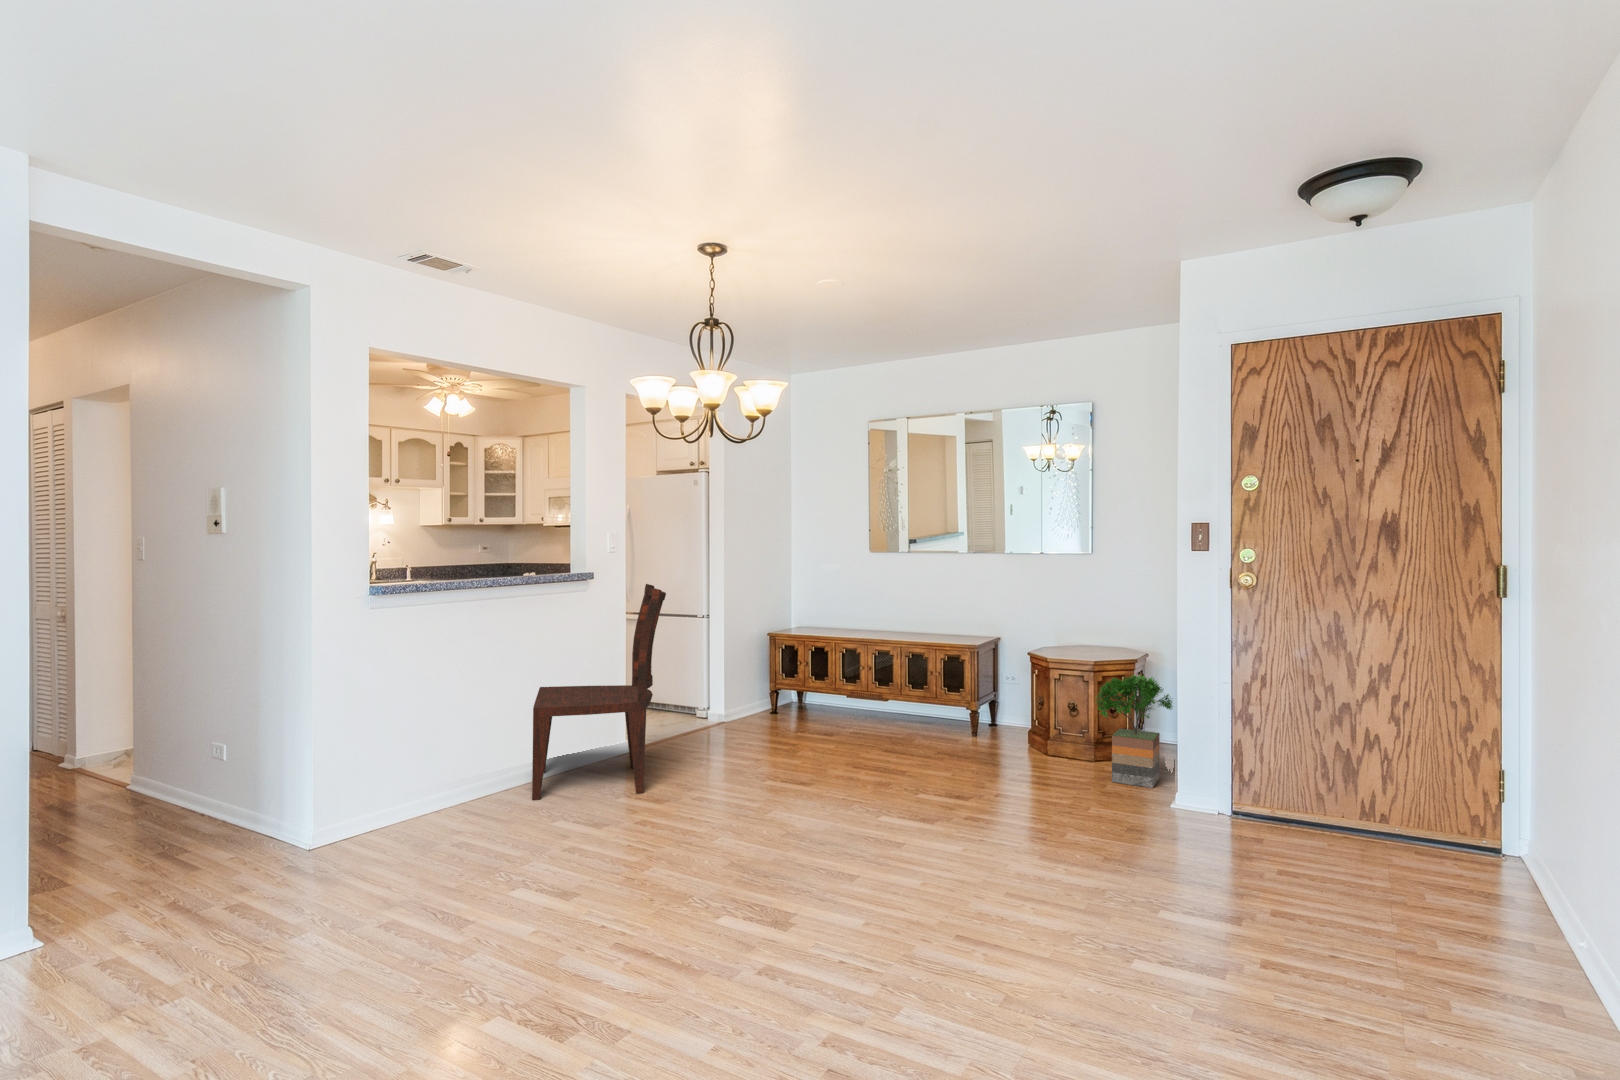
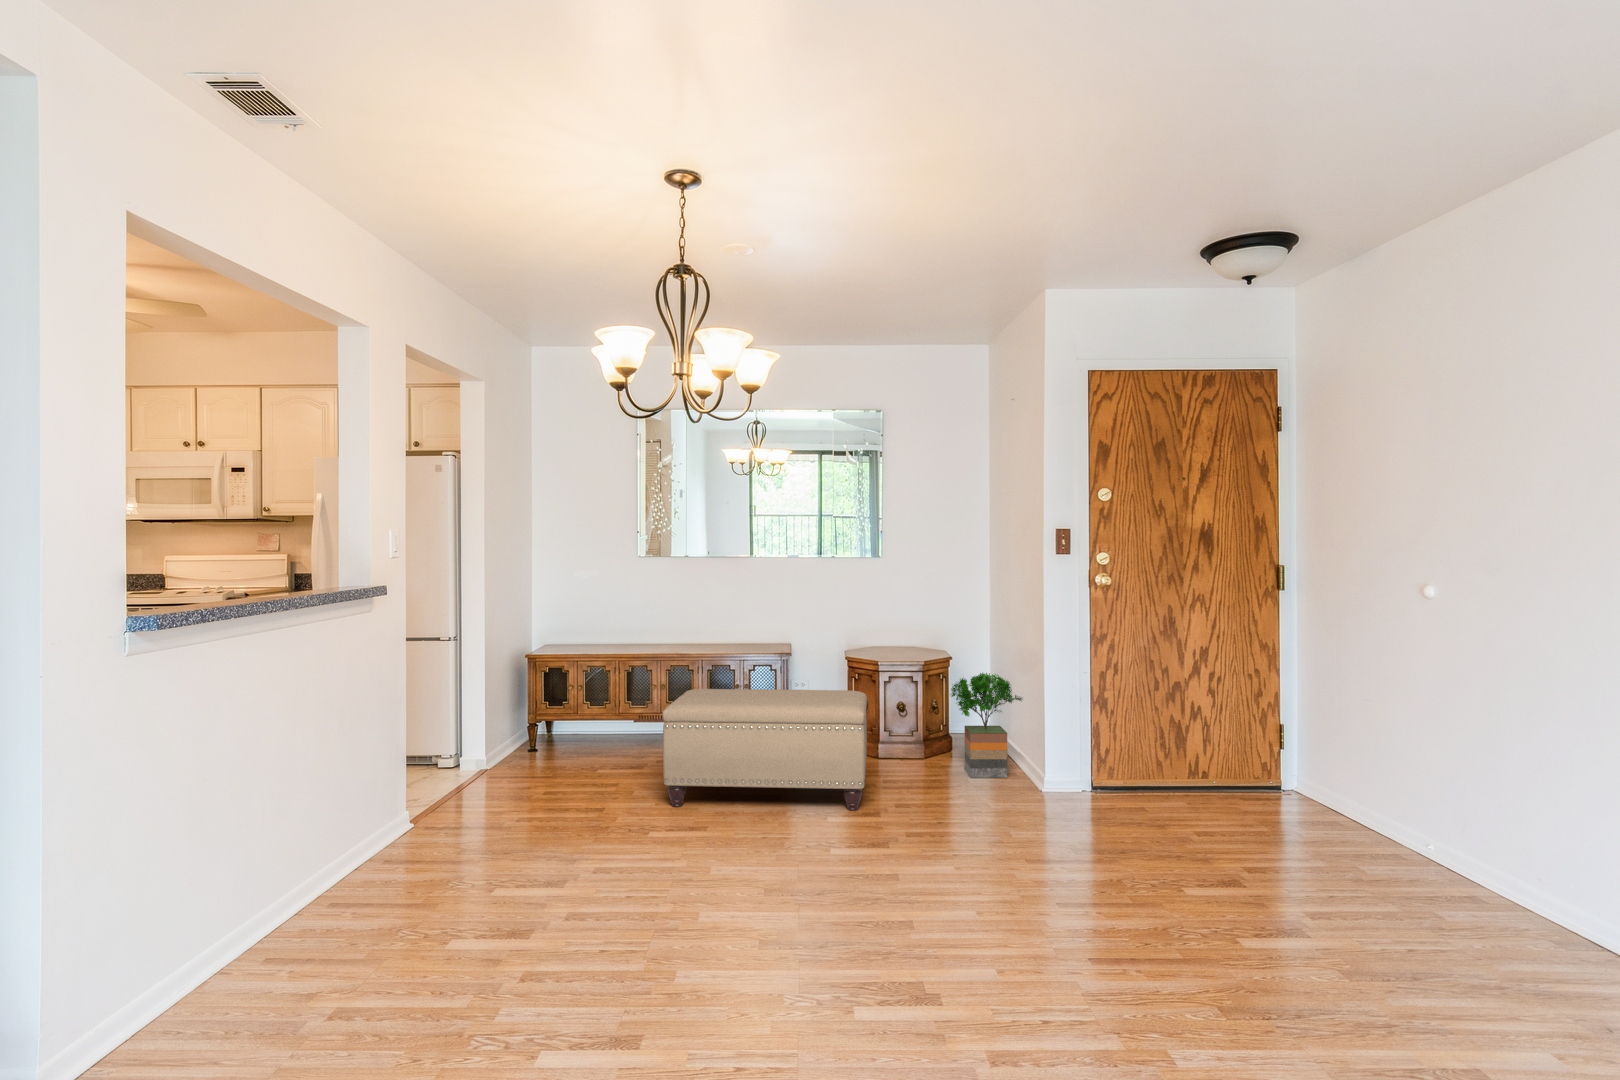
dining chair: present [532,584,666,800] -> none [352,612,562,916]
ottoman: none [798,665,1000,790] -> present [662,689,867,810]

